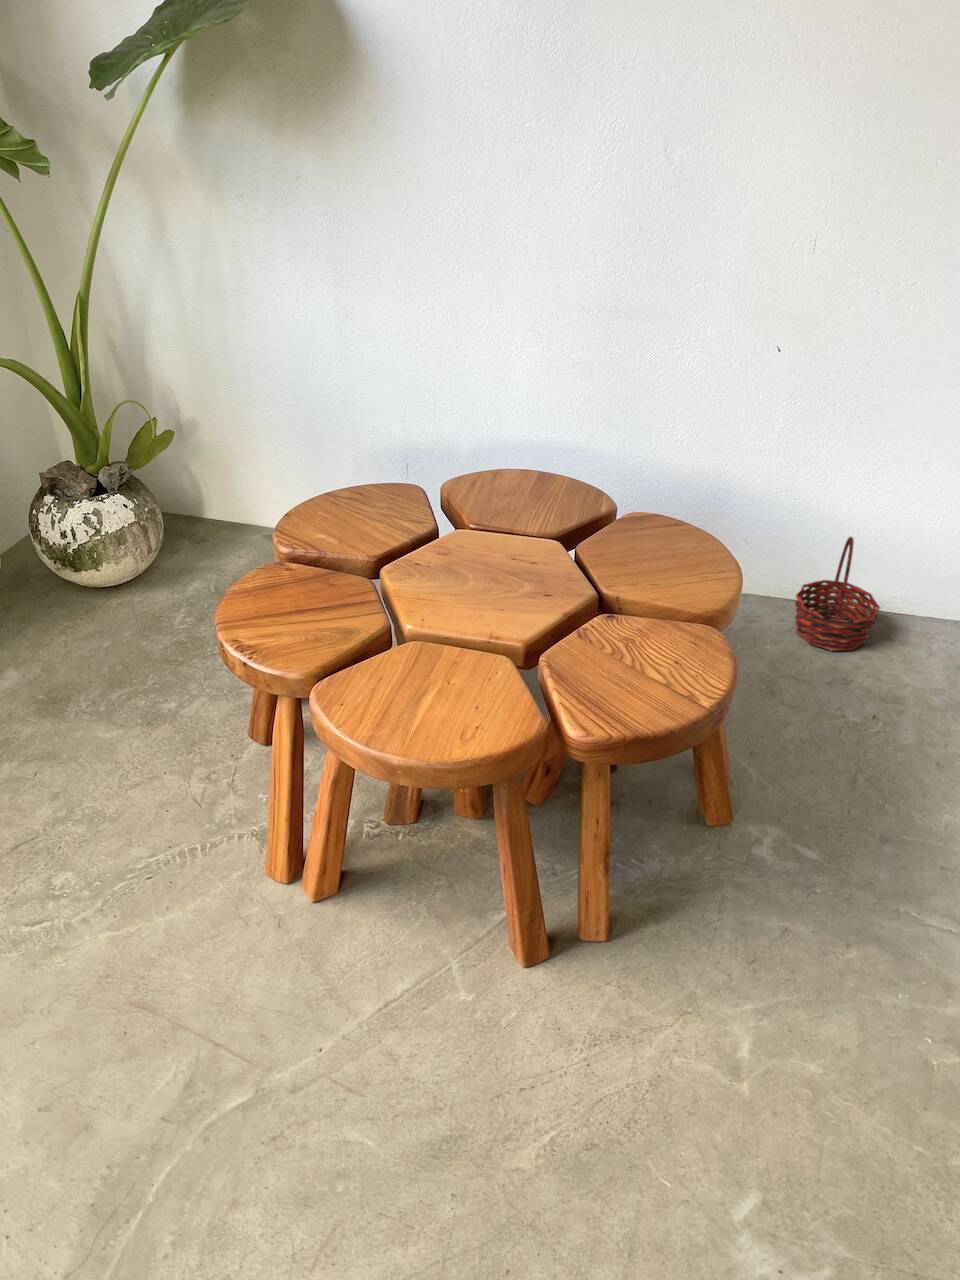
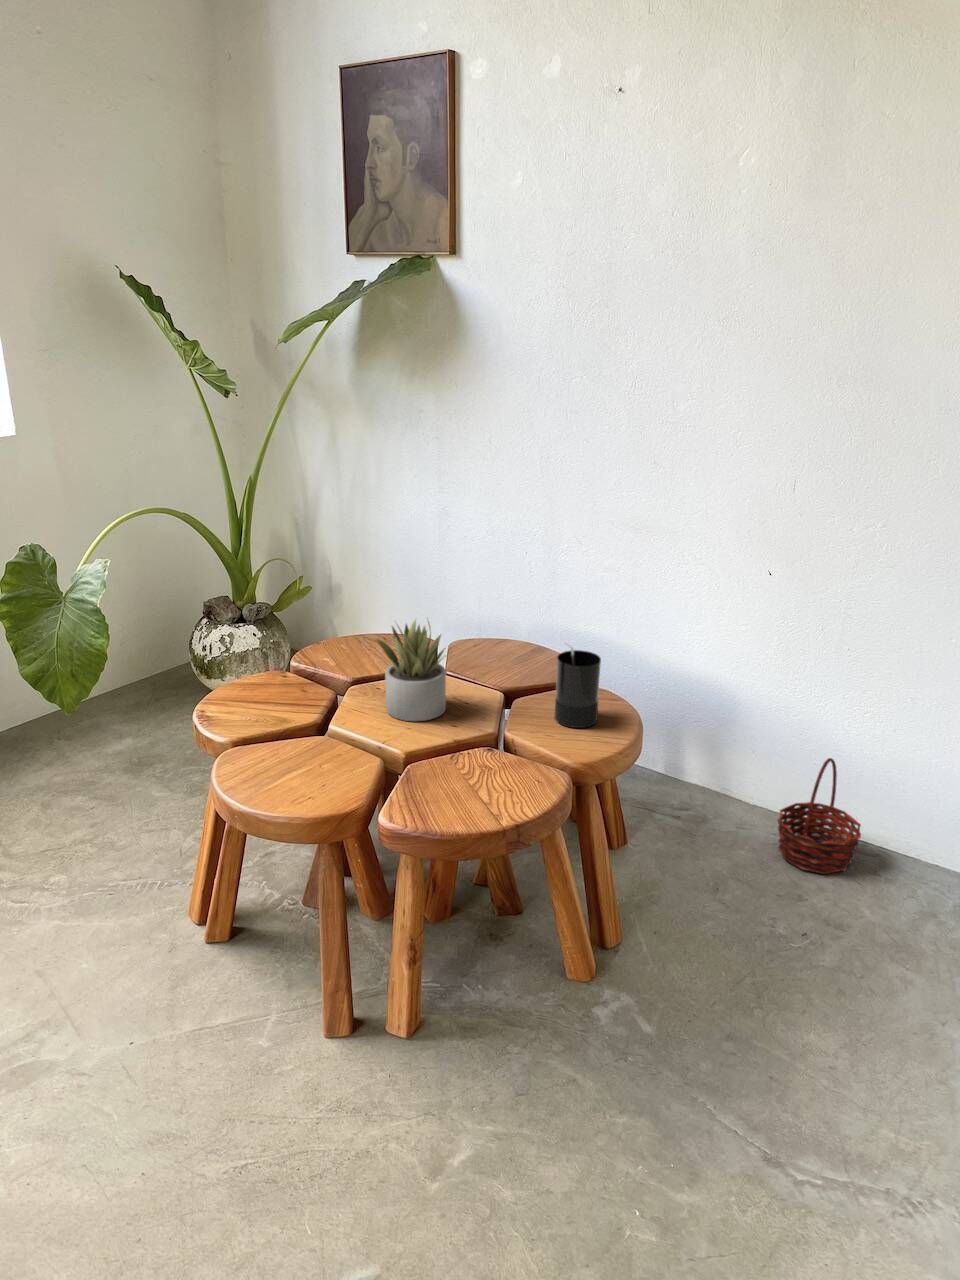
succulent plant: none [445,473,527,600] -> present [377,619,446,721]
candle: none [632,473,689,568] -> present [555,643,601,728]

